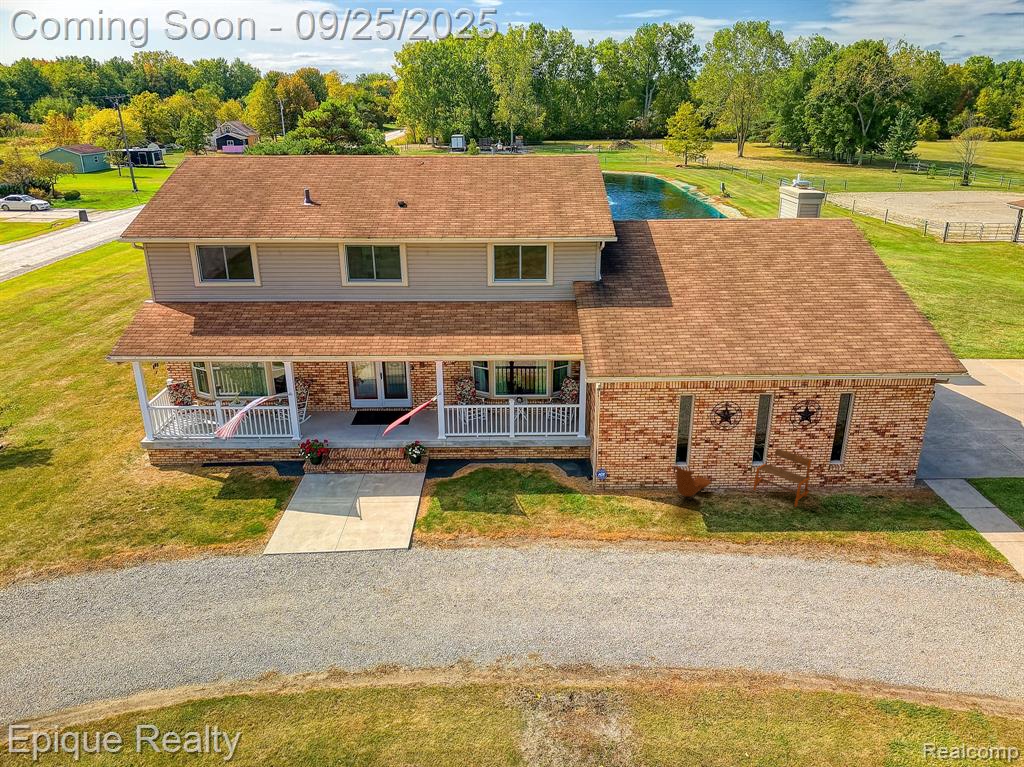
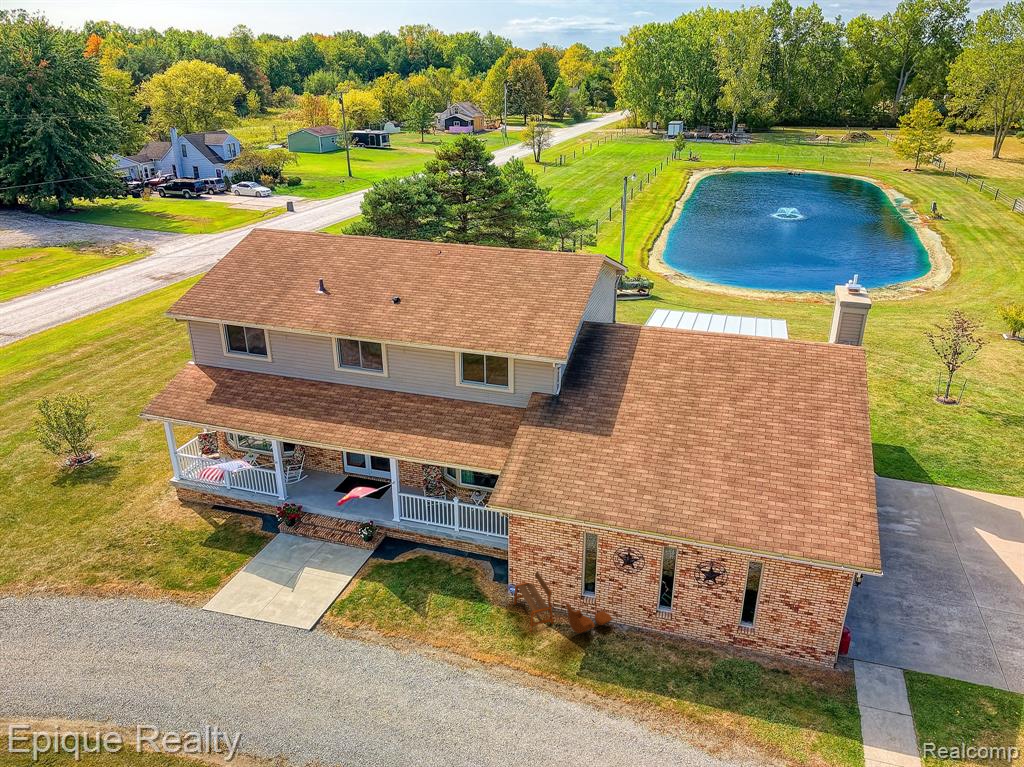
bench: present [753,449,812,507] -> present [514,571,553,632]

